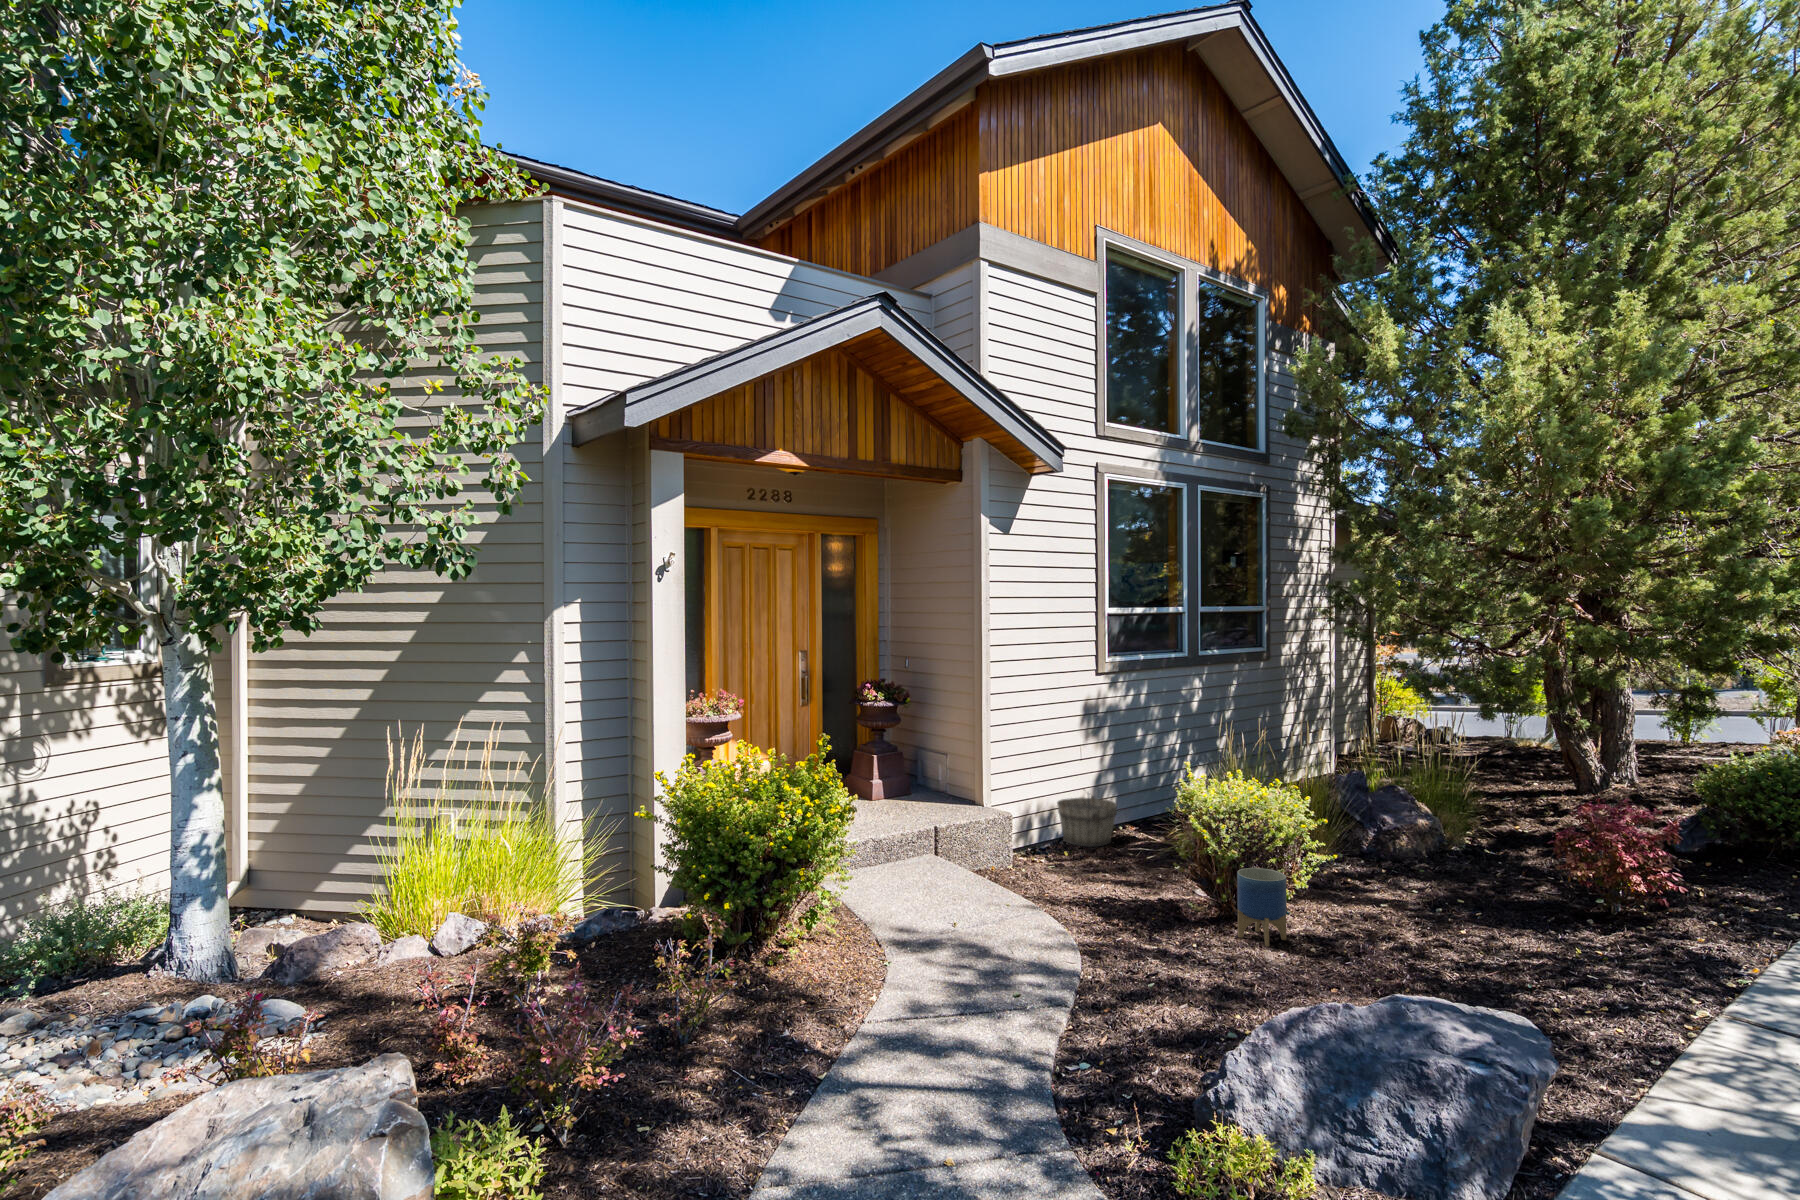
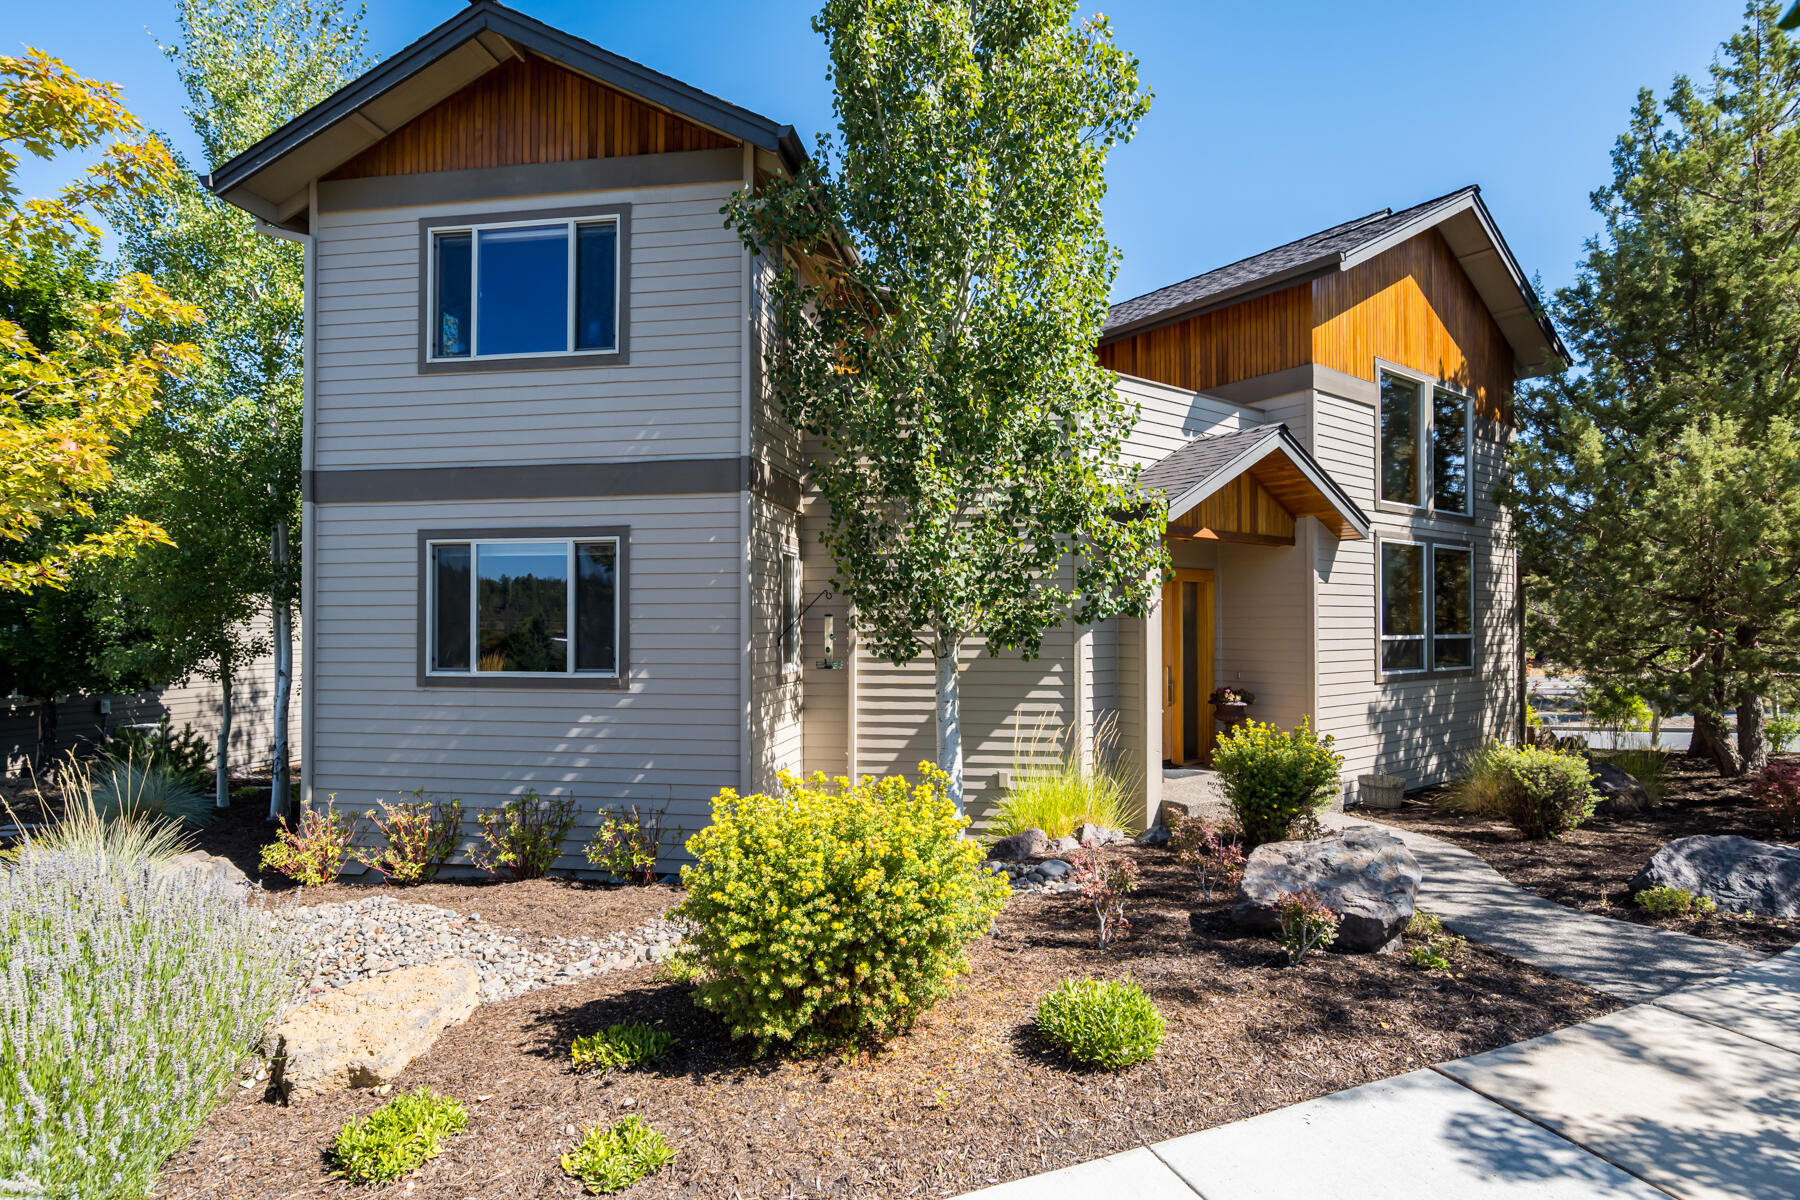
planter: present [1237,868,1286,946] -> none [1559,813,1597,862]

